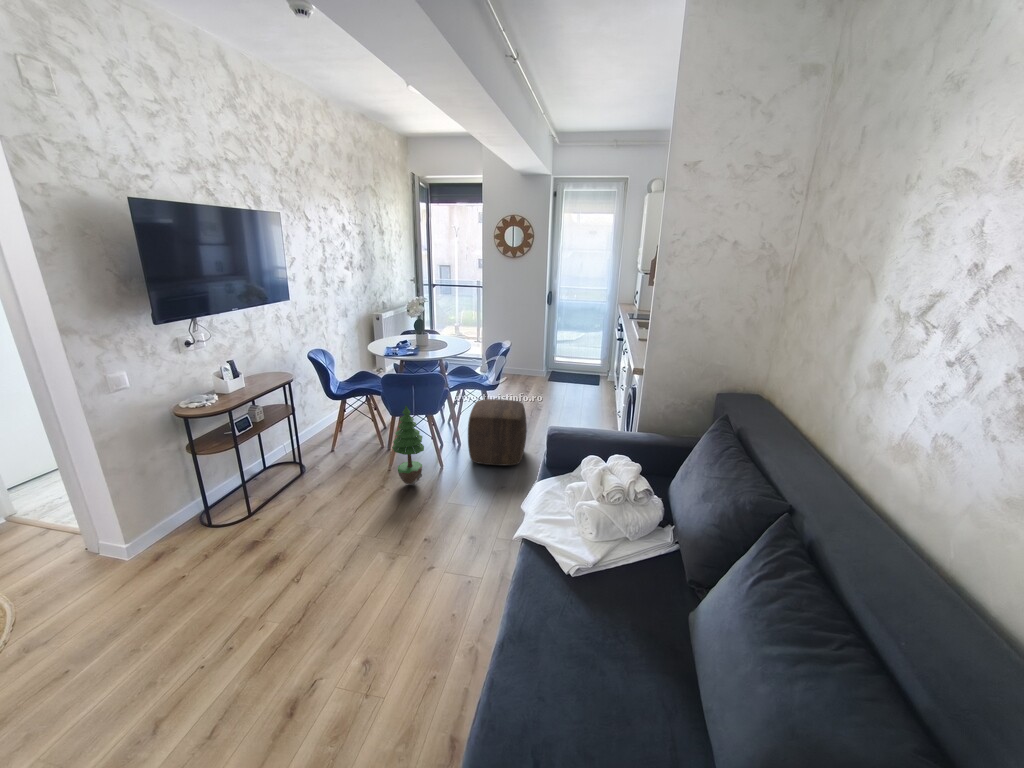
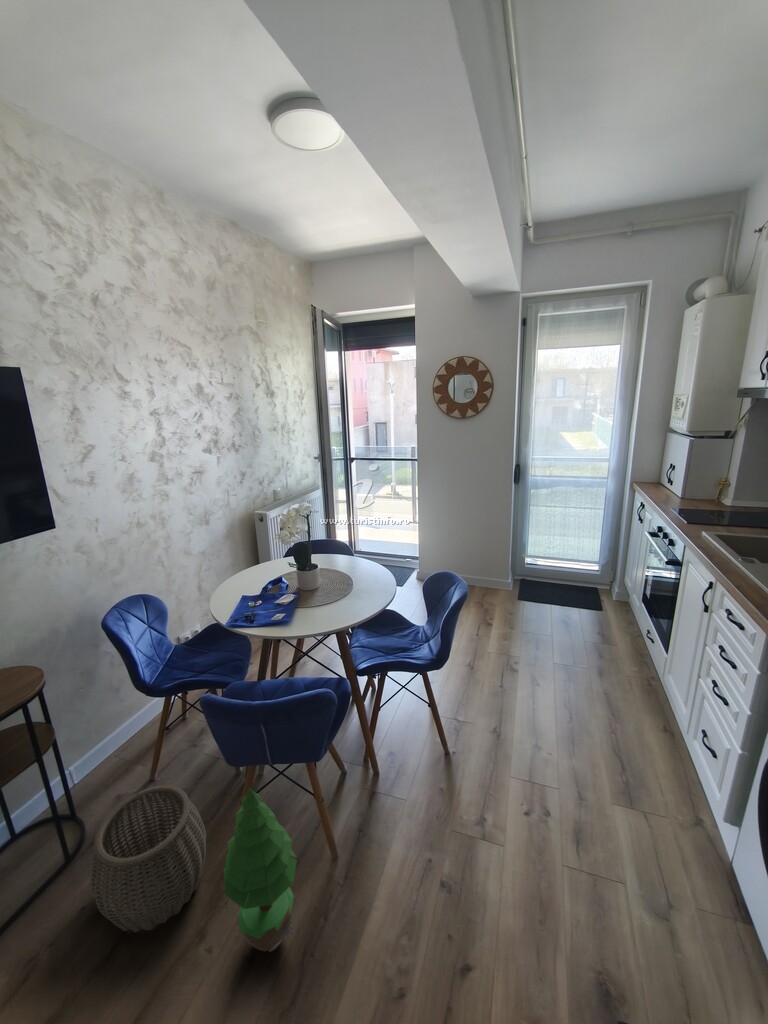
ottoman: present [468,399,527,465] -> none [395,703,519,875]
woven basket: none [323,430,375,486] -> present [91,785,206,932]

